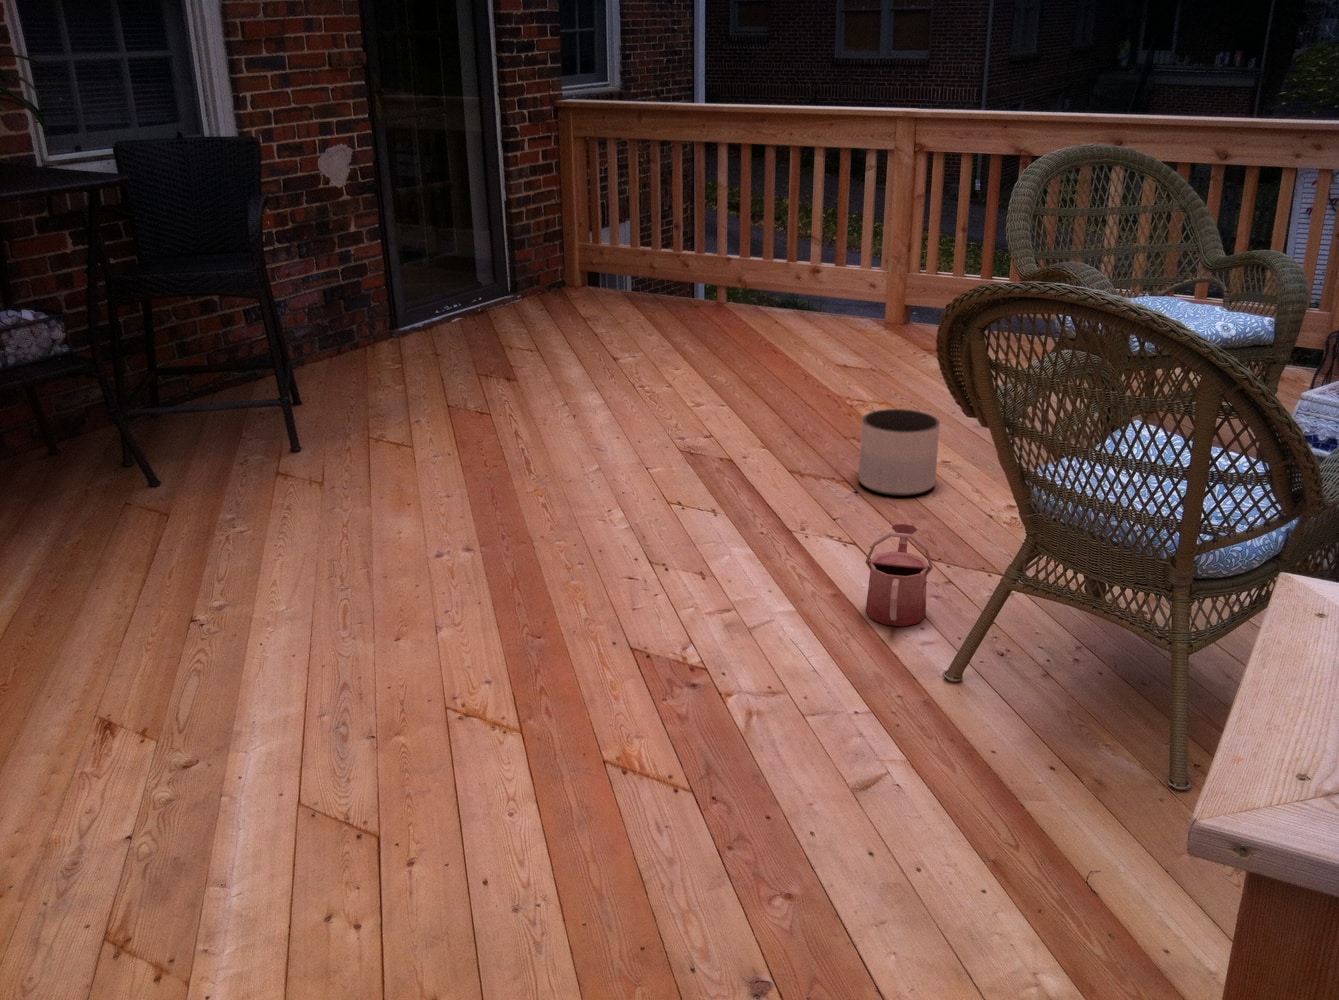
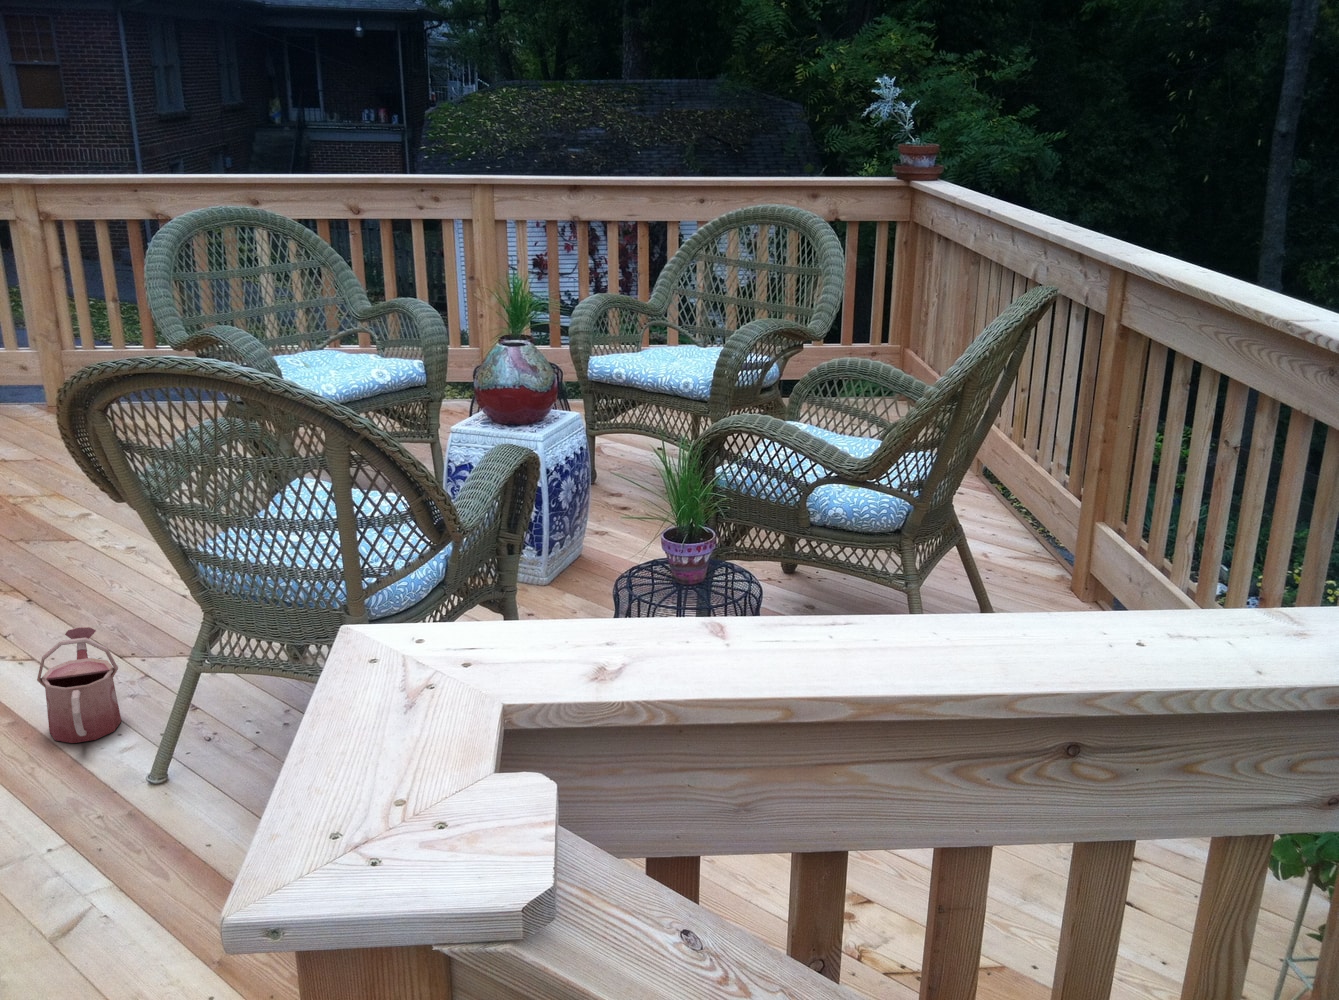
planter: present [859,409,940,496] -> none [18,500,120,597]

